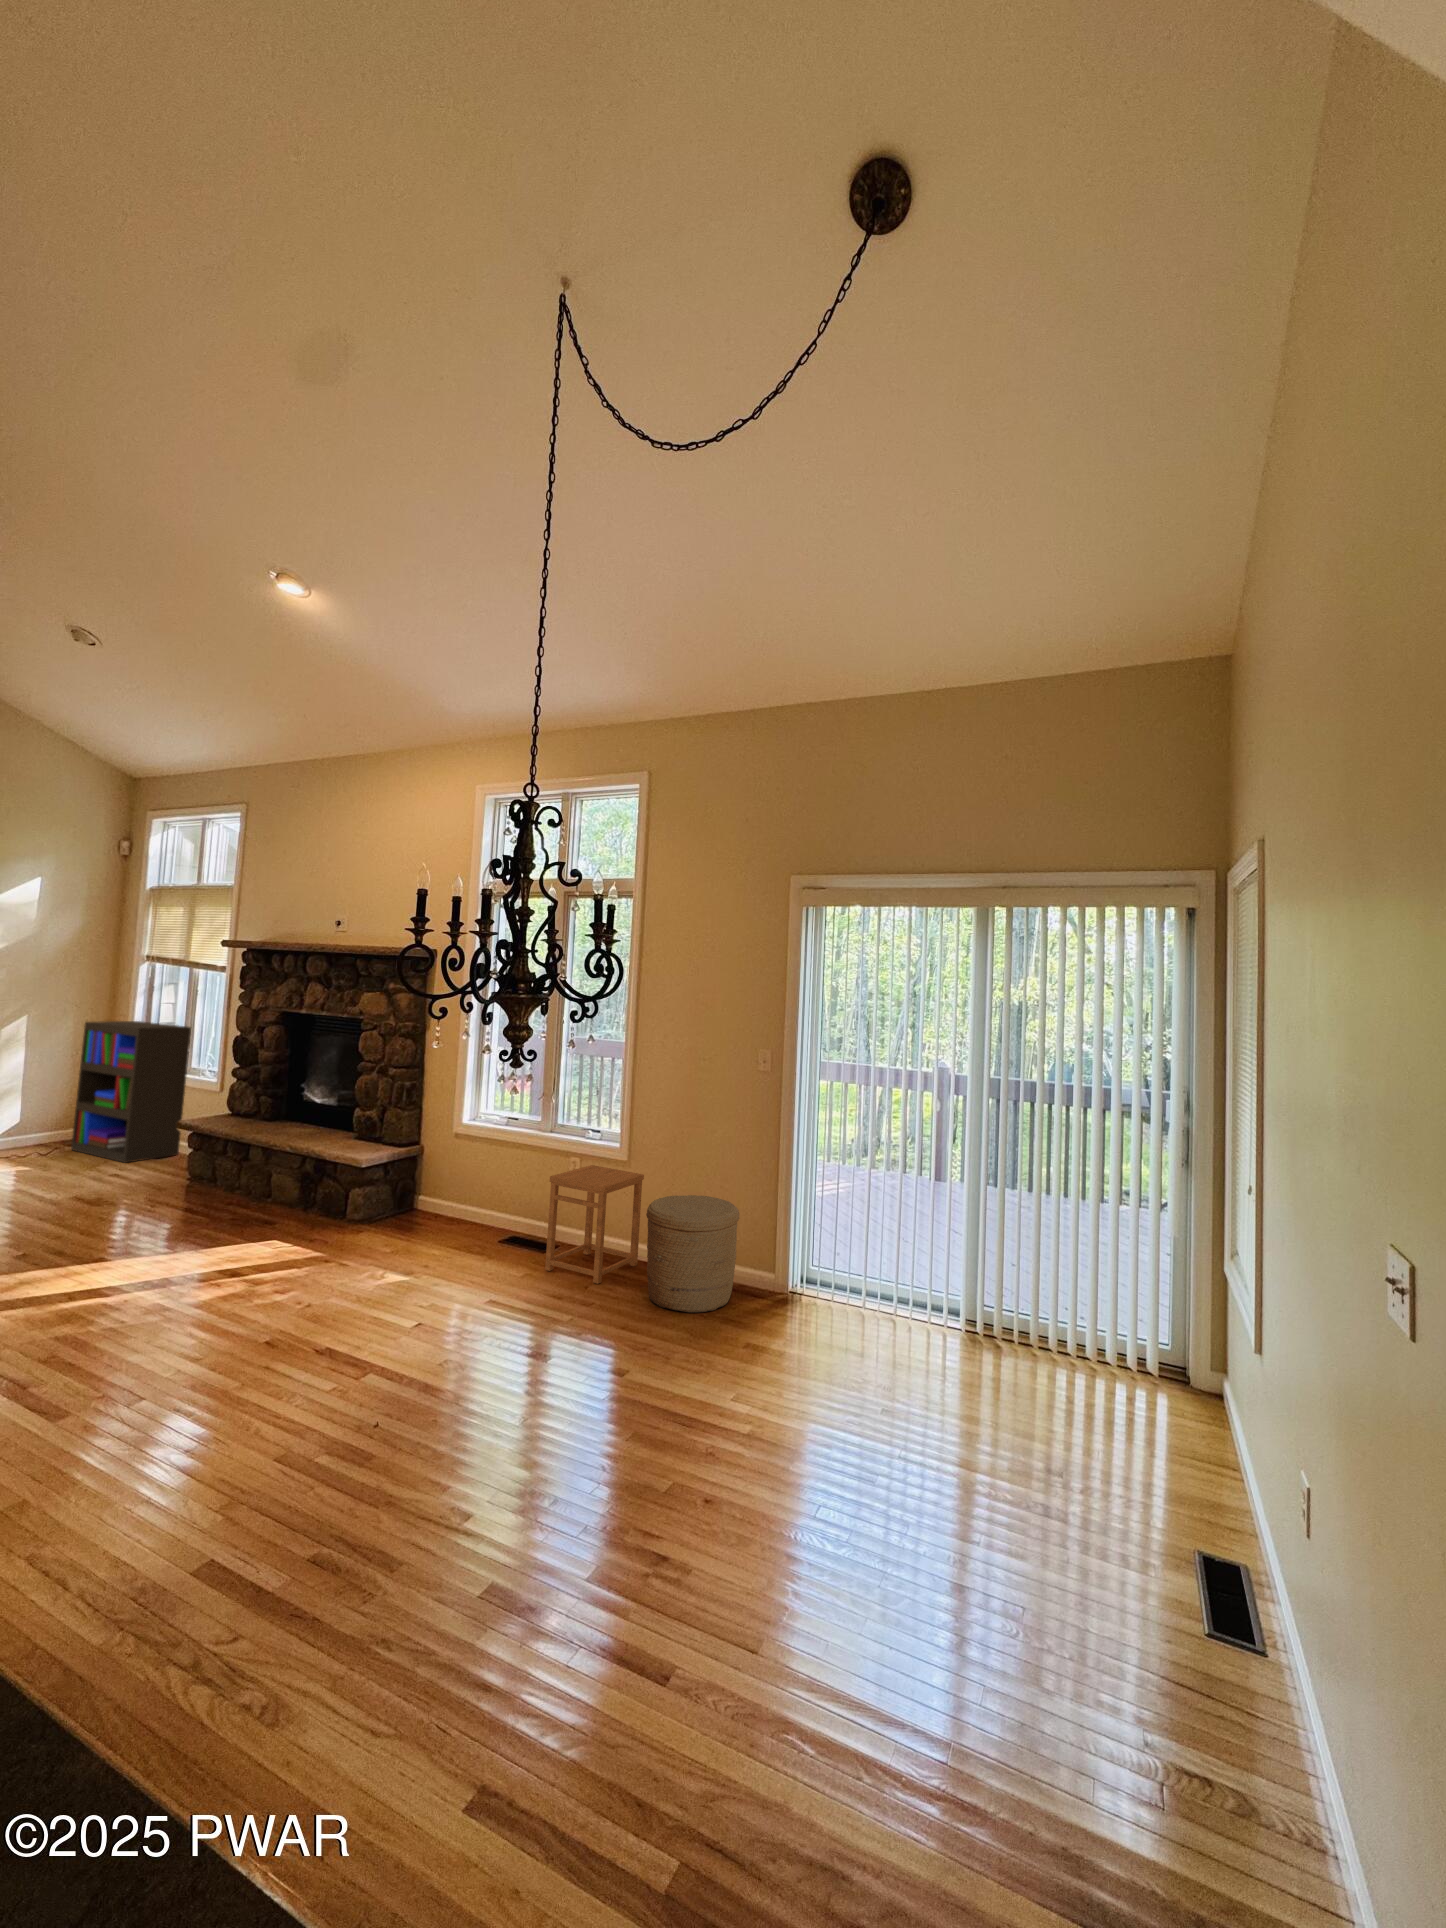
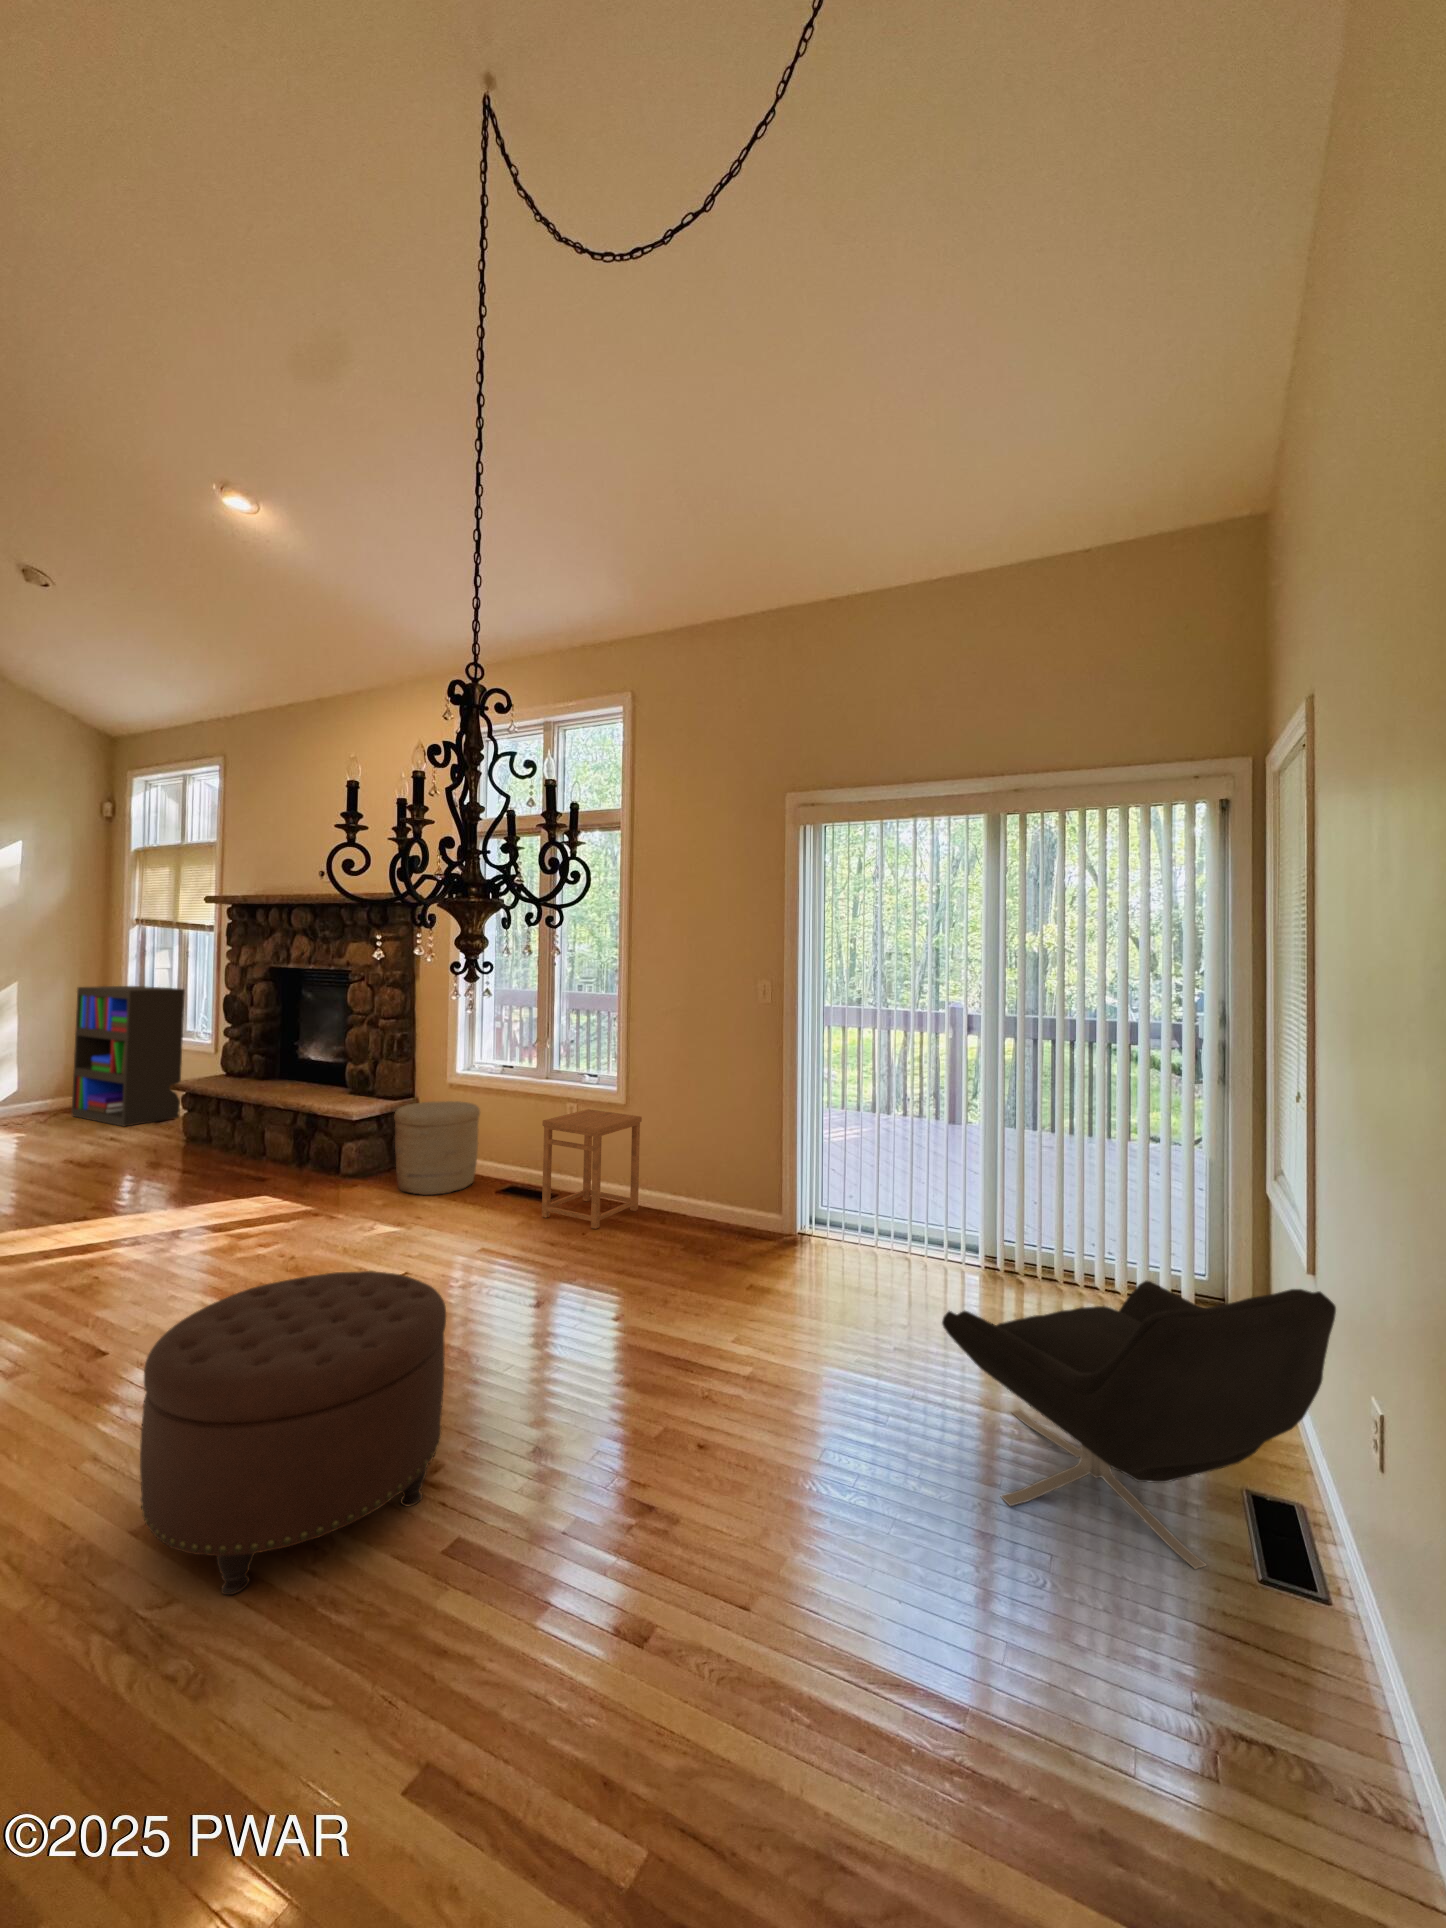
woven basket: present [646,1195,739,1313] -> present [394,1101,480,1195]
ottoman: none [210,1329,482,1626] -> present [140,1271,446,1595]
lounge chair: none [928,1355,1272,1621] -> present [942,1281,1336,1569]

